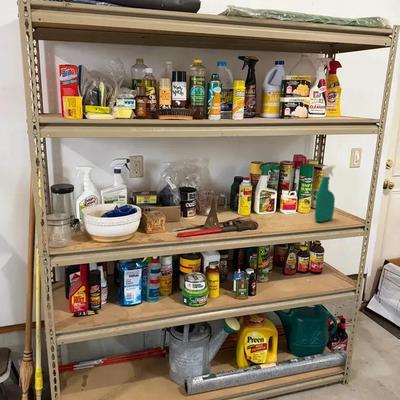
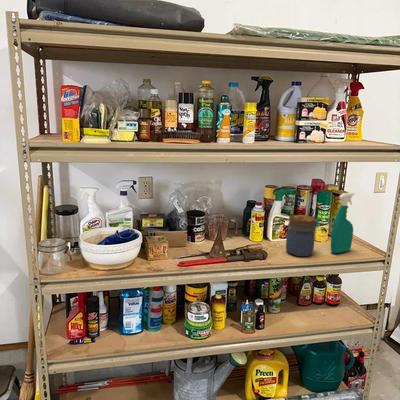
jar: none [274,187,302,225] -> present [286,215,317,256]

